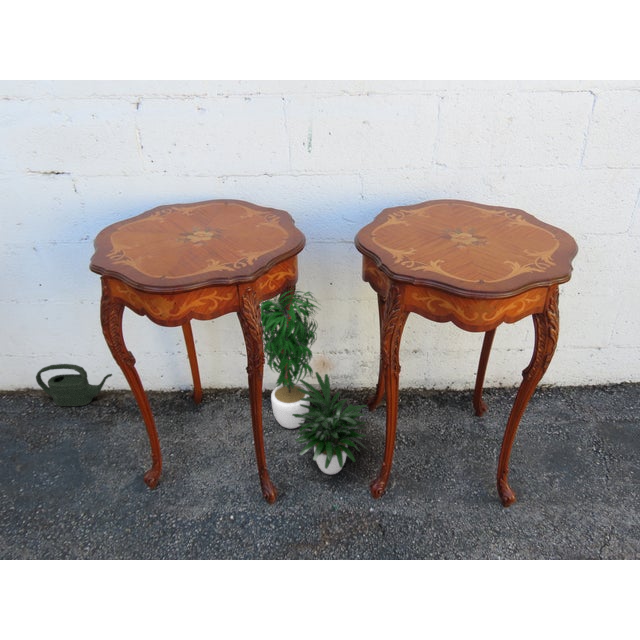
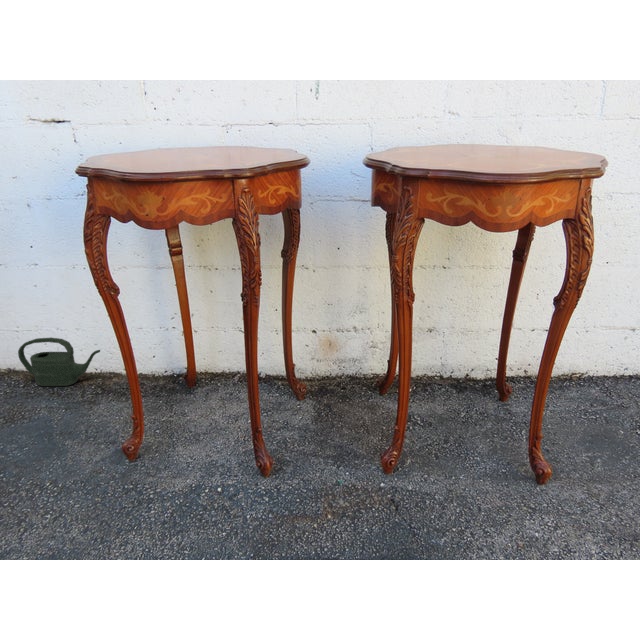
potted plant: present [259,290,367,474] -> none [243,230,377,450]

